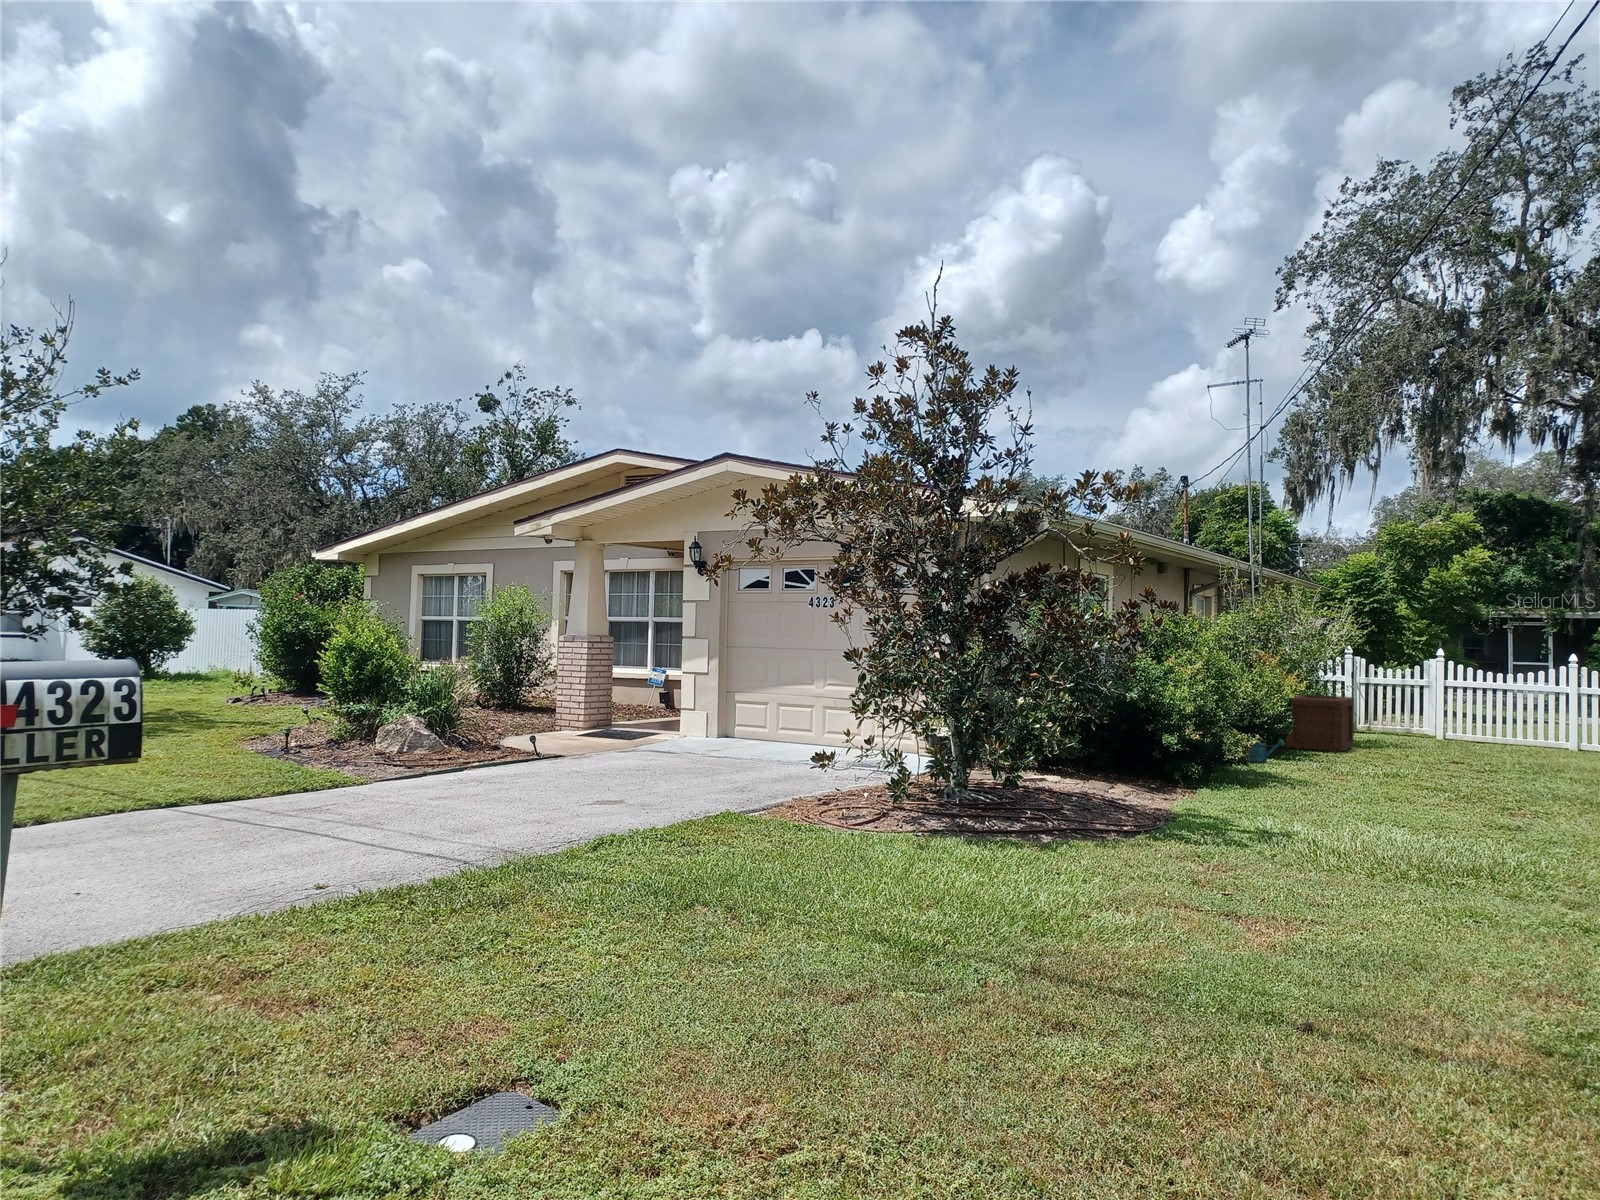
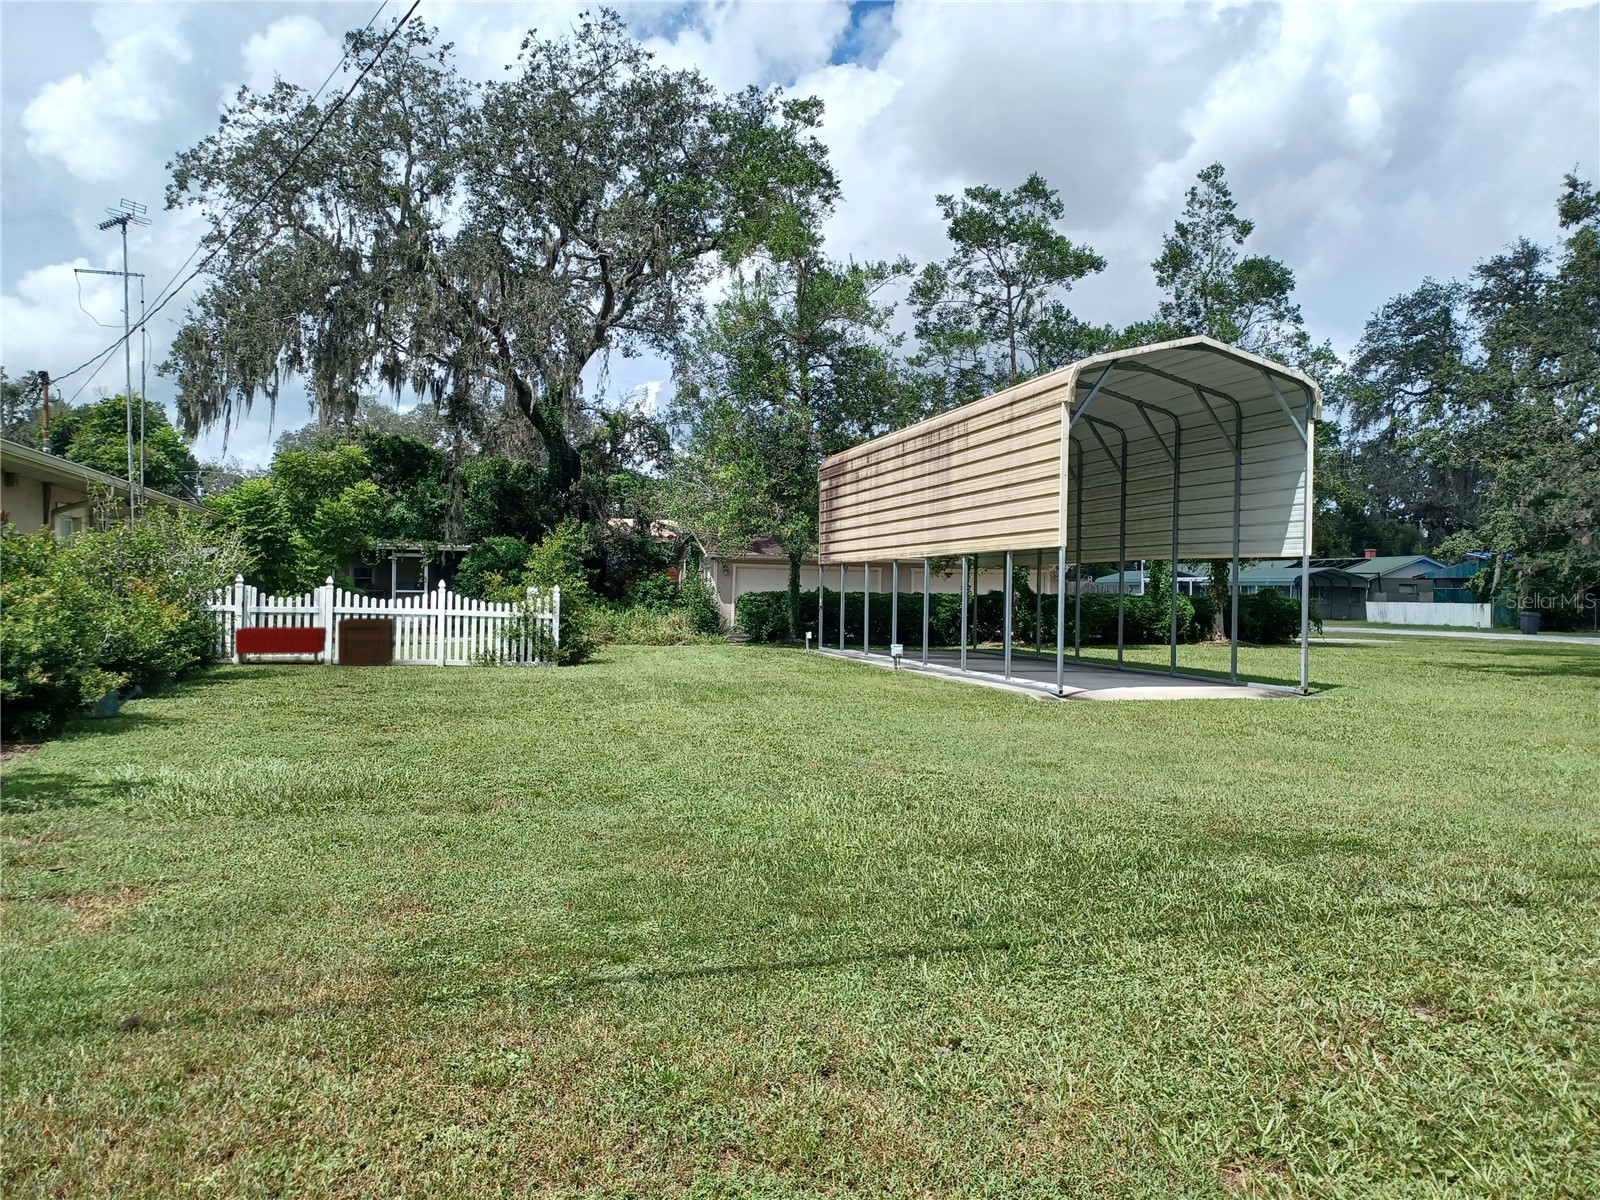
wooden crate: present [1286,695,1354,752] -> present [338,618,394,666]
bench: none [1349,696,1438,737] -> present [235,627,327,665]

